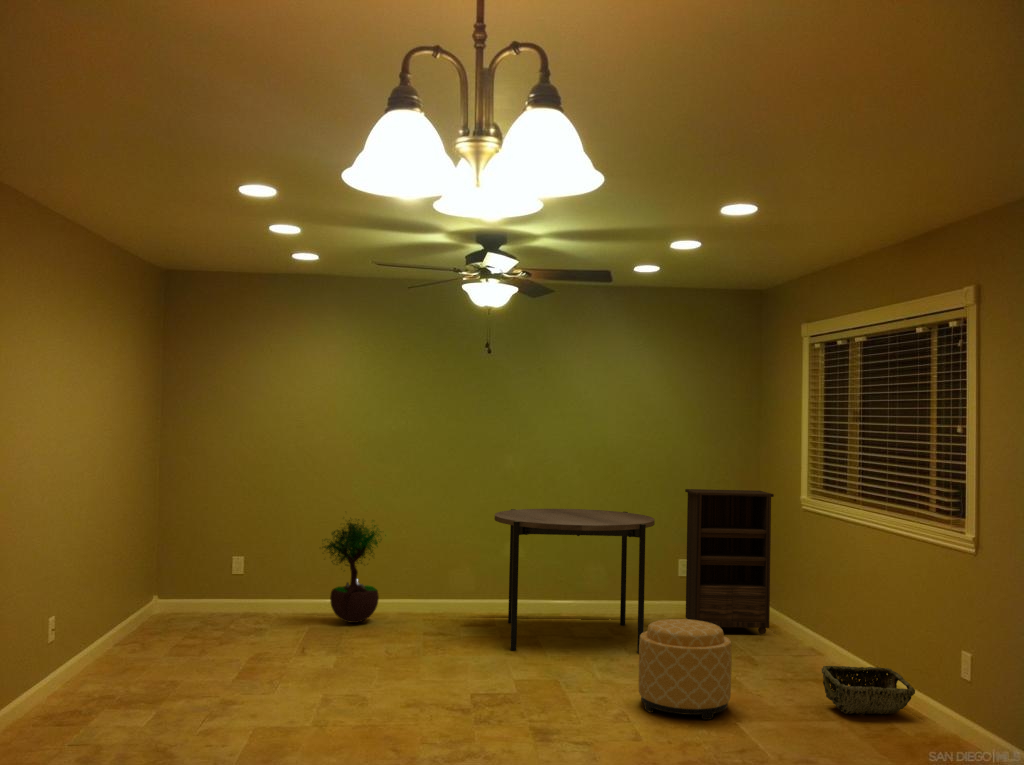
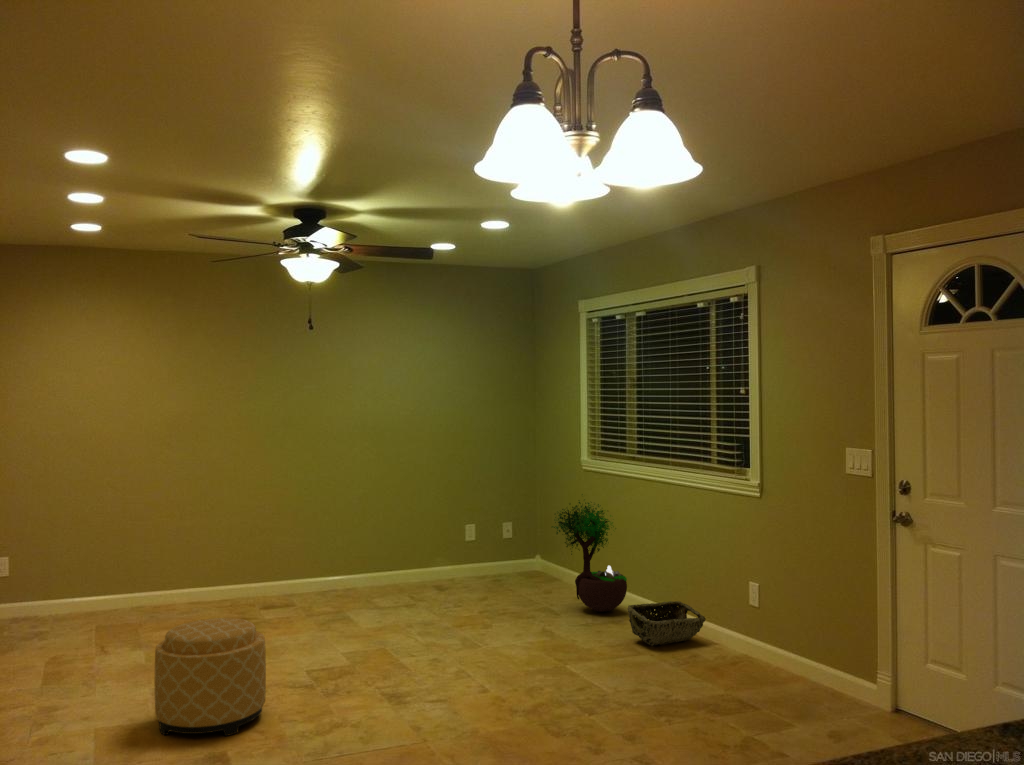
bookshelf: present [685,489,774,634] -> none [473,453,553,587]
dining table: present [494,509,655,653] -> none [299,480,455,623]
potted tree: present [324,519,386,623] -> present [552,494,627,612]
ottoman: present [639,619,732,720] -> present [154,618,266,736]

